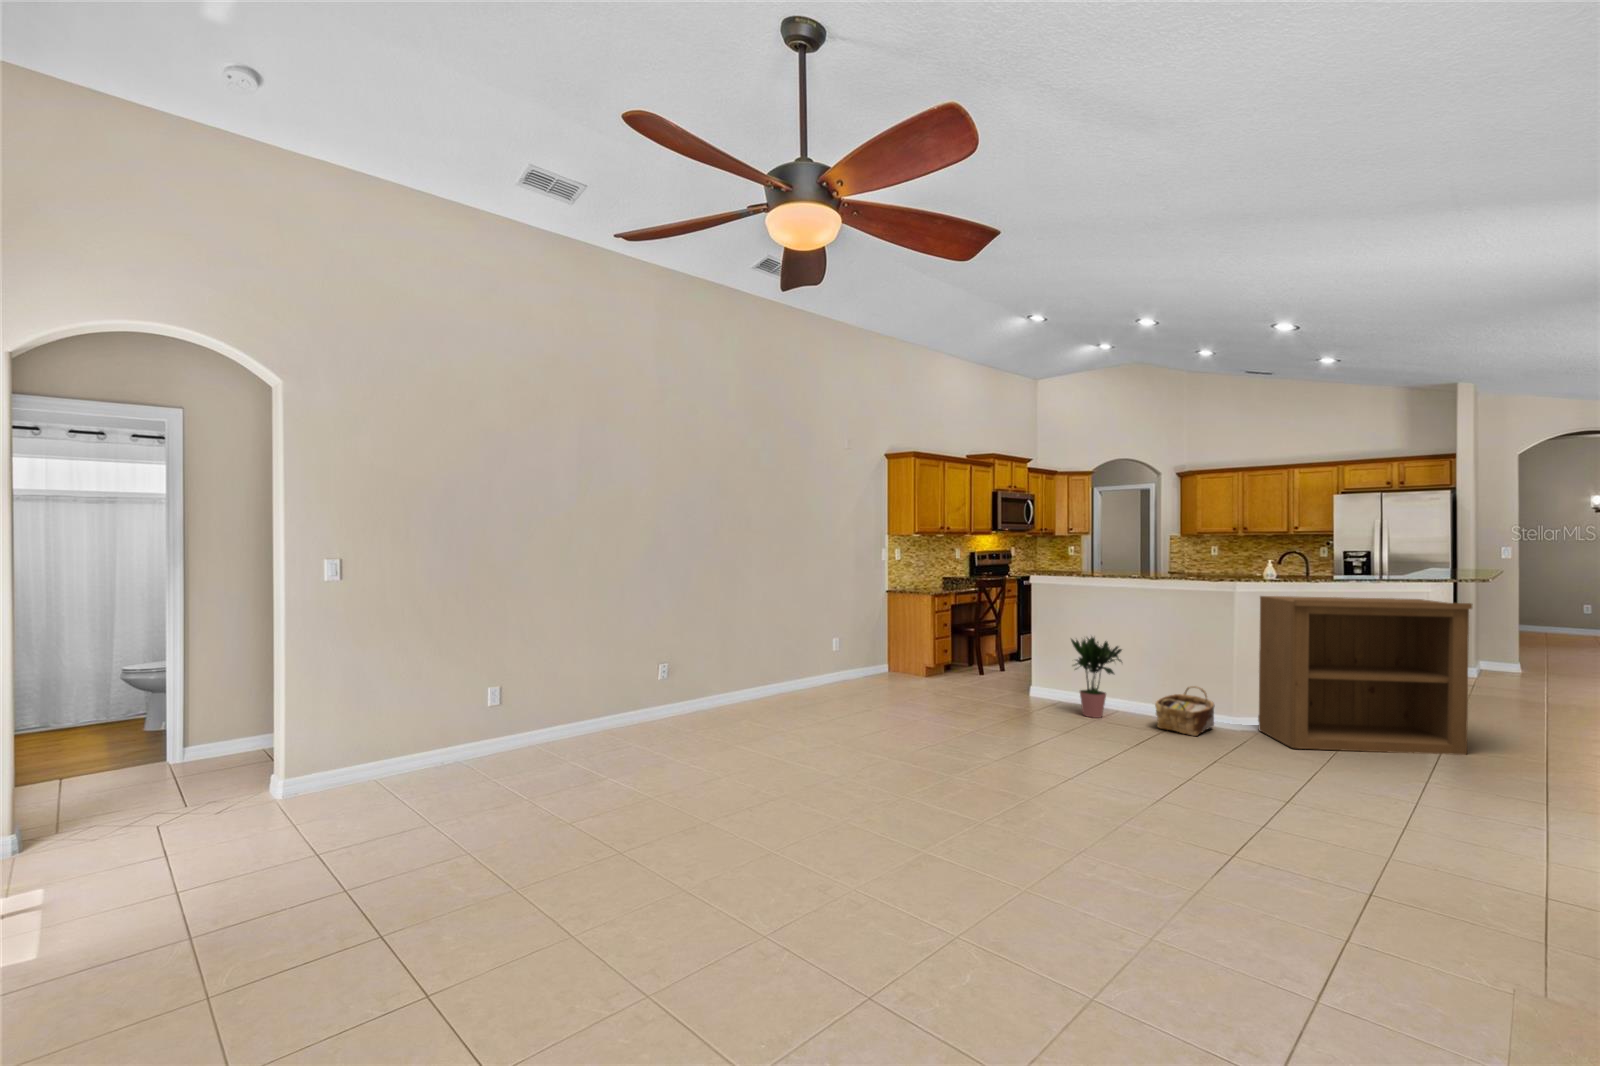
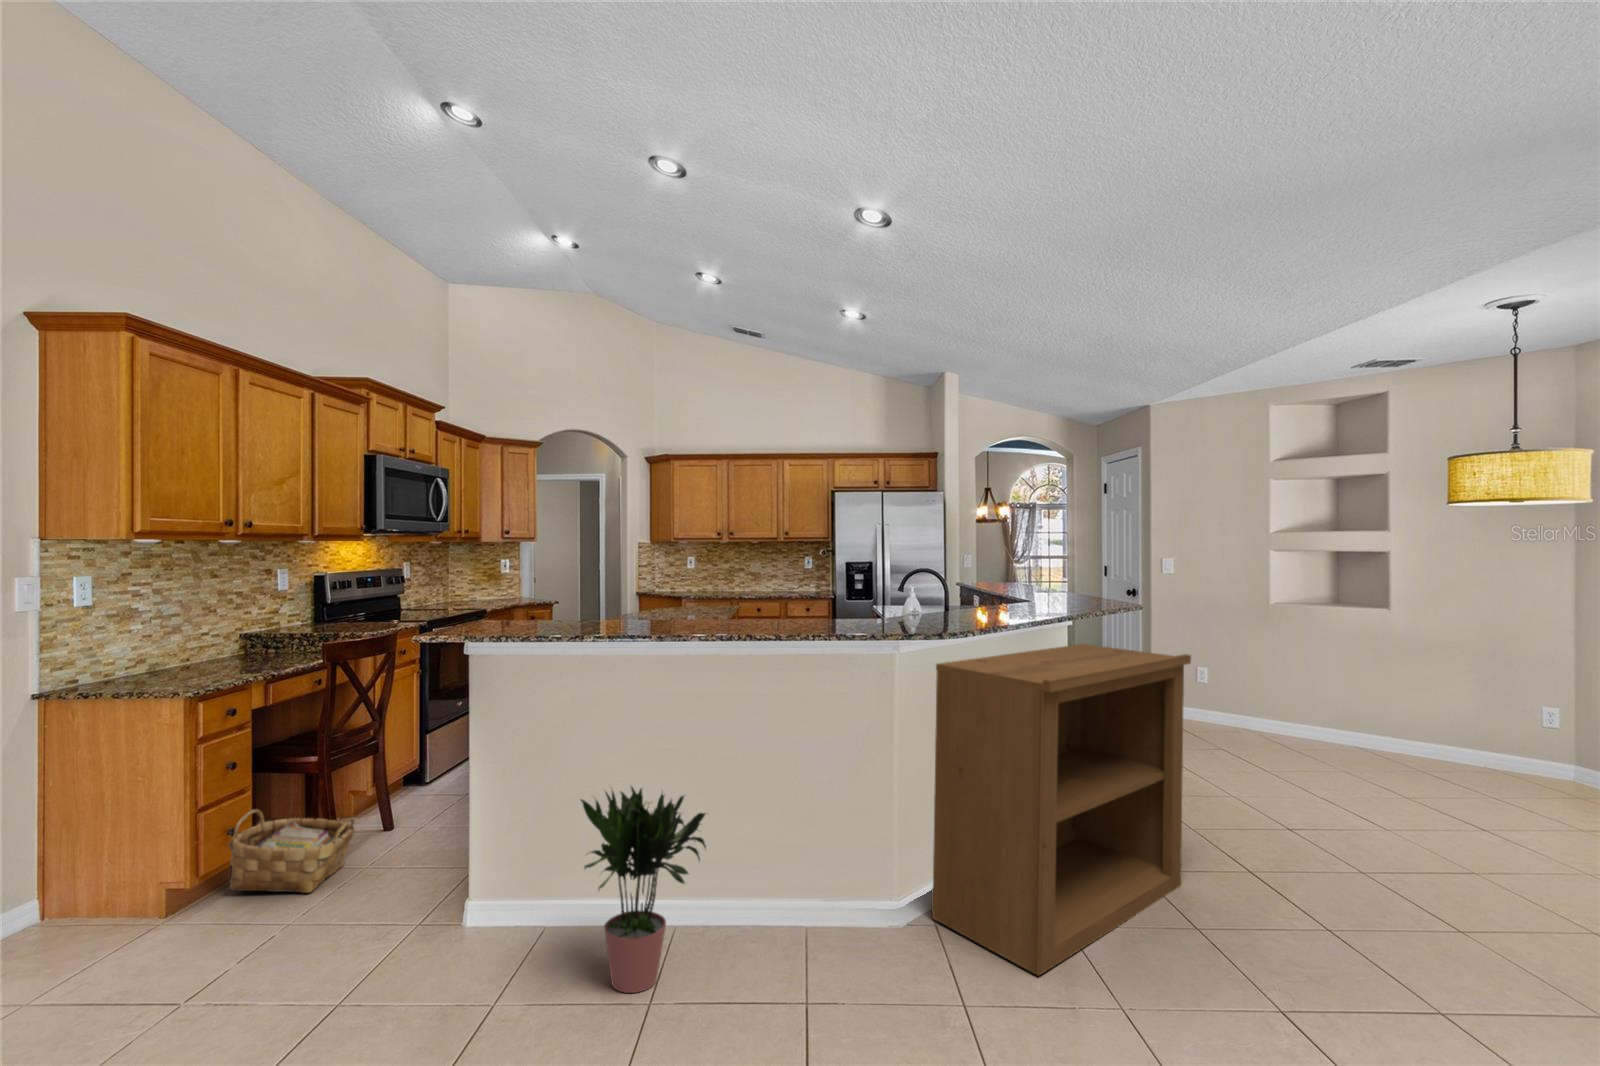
woven basket: present [1155,686,1214,736] -> present [229,810,355,893]

